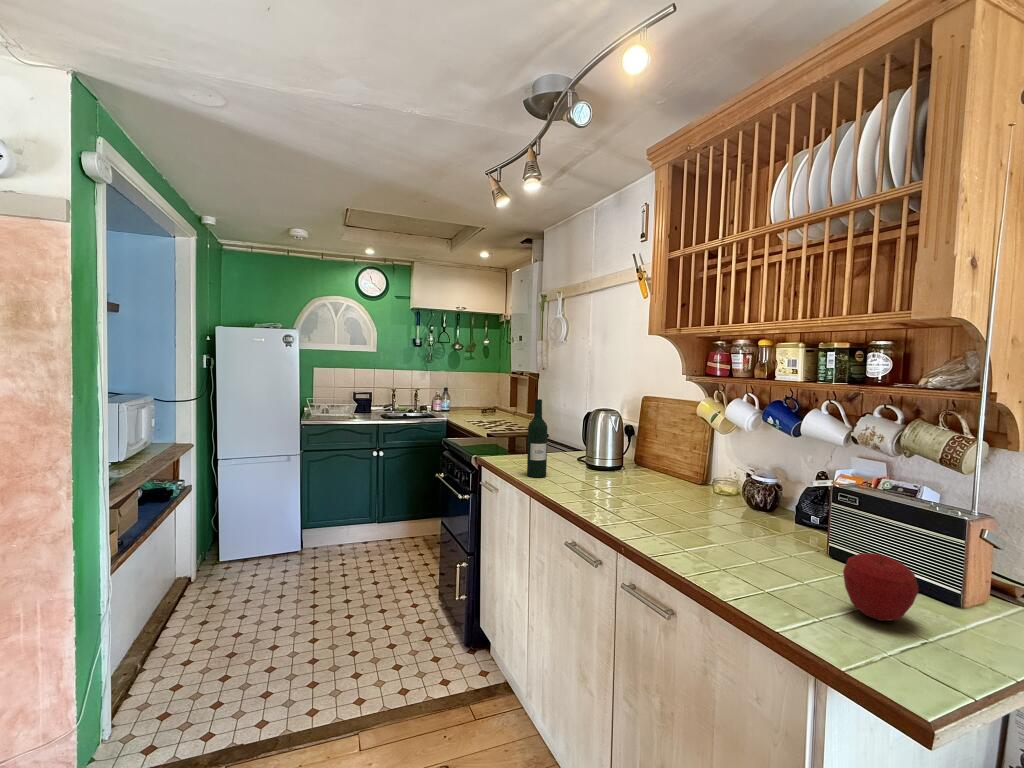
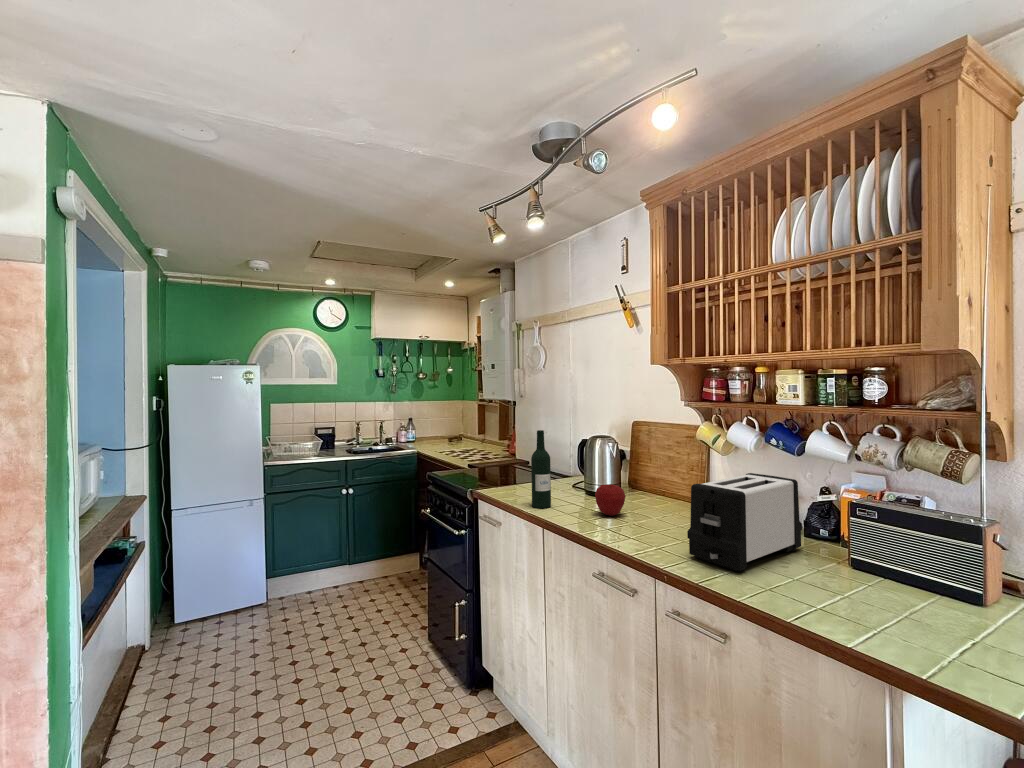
toaster: none [656,452,789,550] -> present [687,473,802,572]
apple: present [843,553,919,621] -> present [595,484,626,516]

